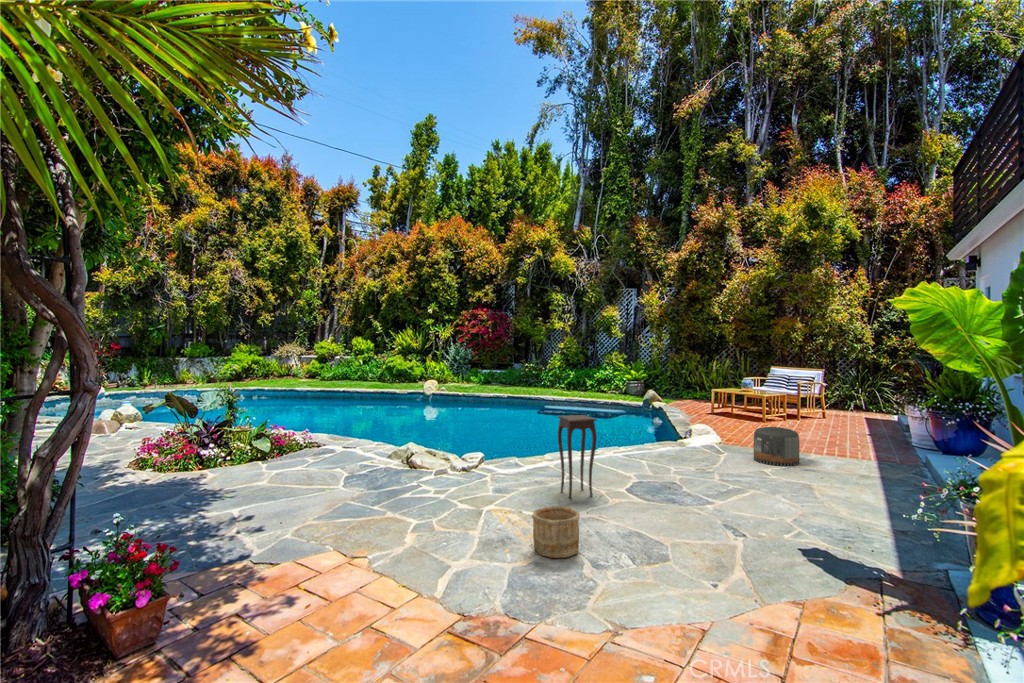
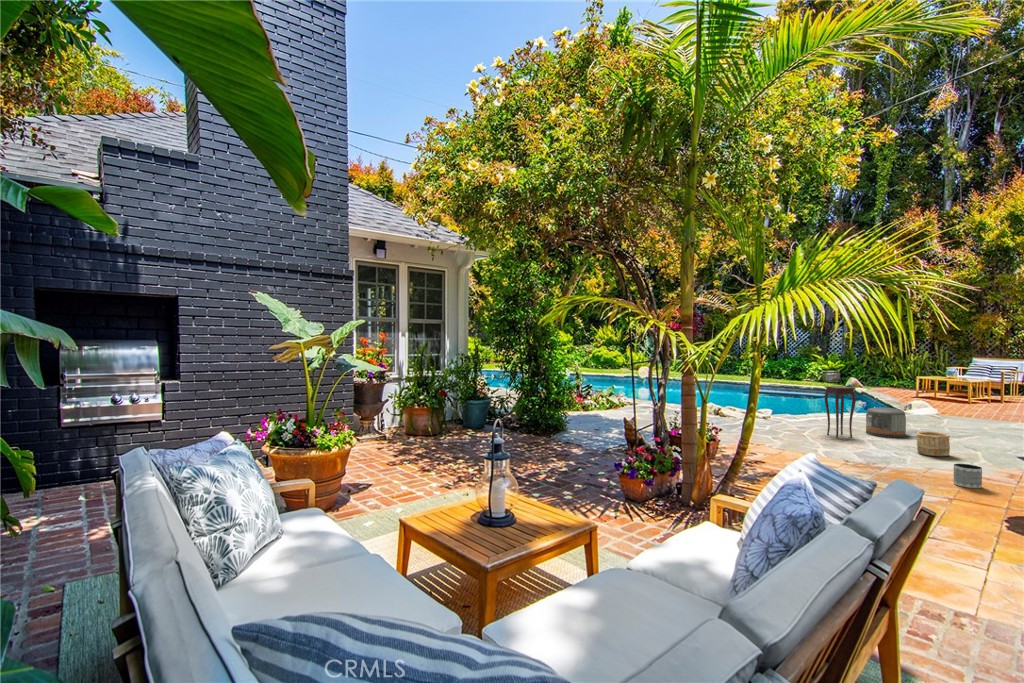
pouf: present [754,427,799,466] -> present [866,407,906,437]
wooden bucket: present [532,506,580,558] -> present [916,431,950,456]
planter: none [689,595,737,658] -> present [953,464,982,488]

